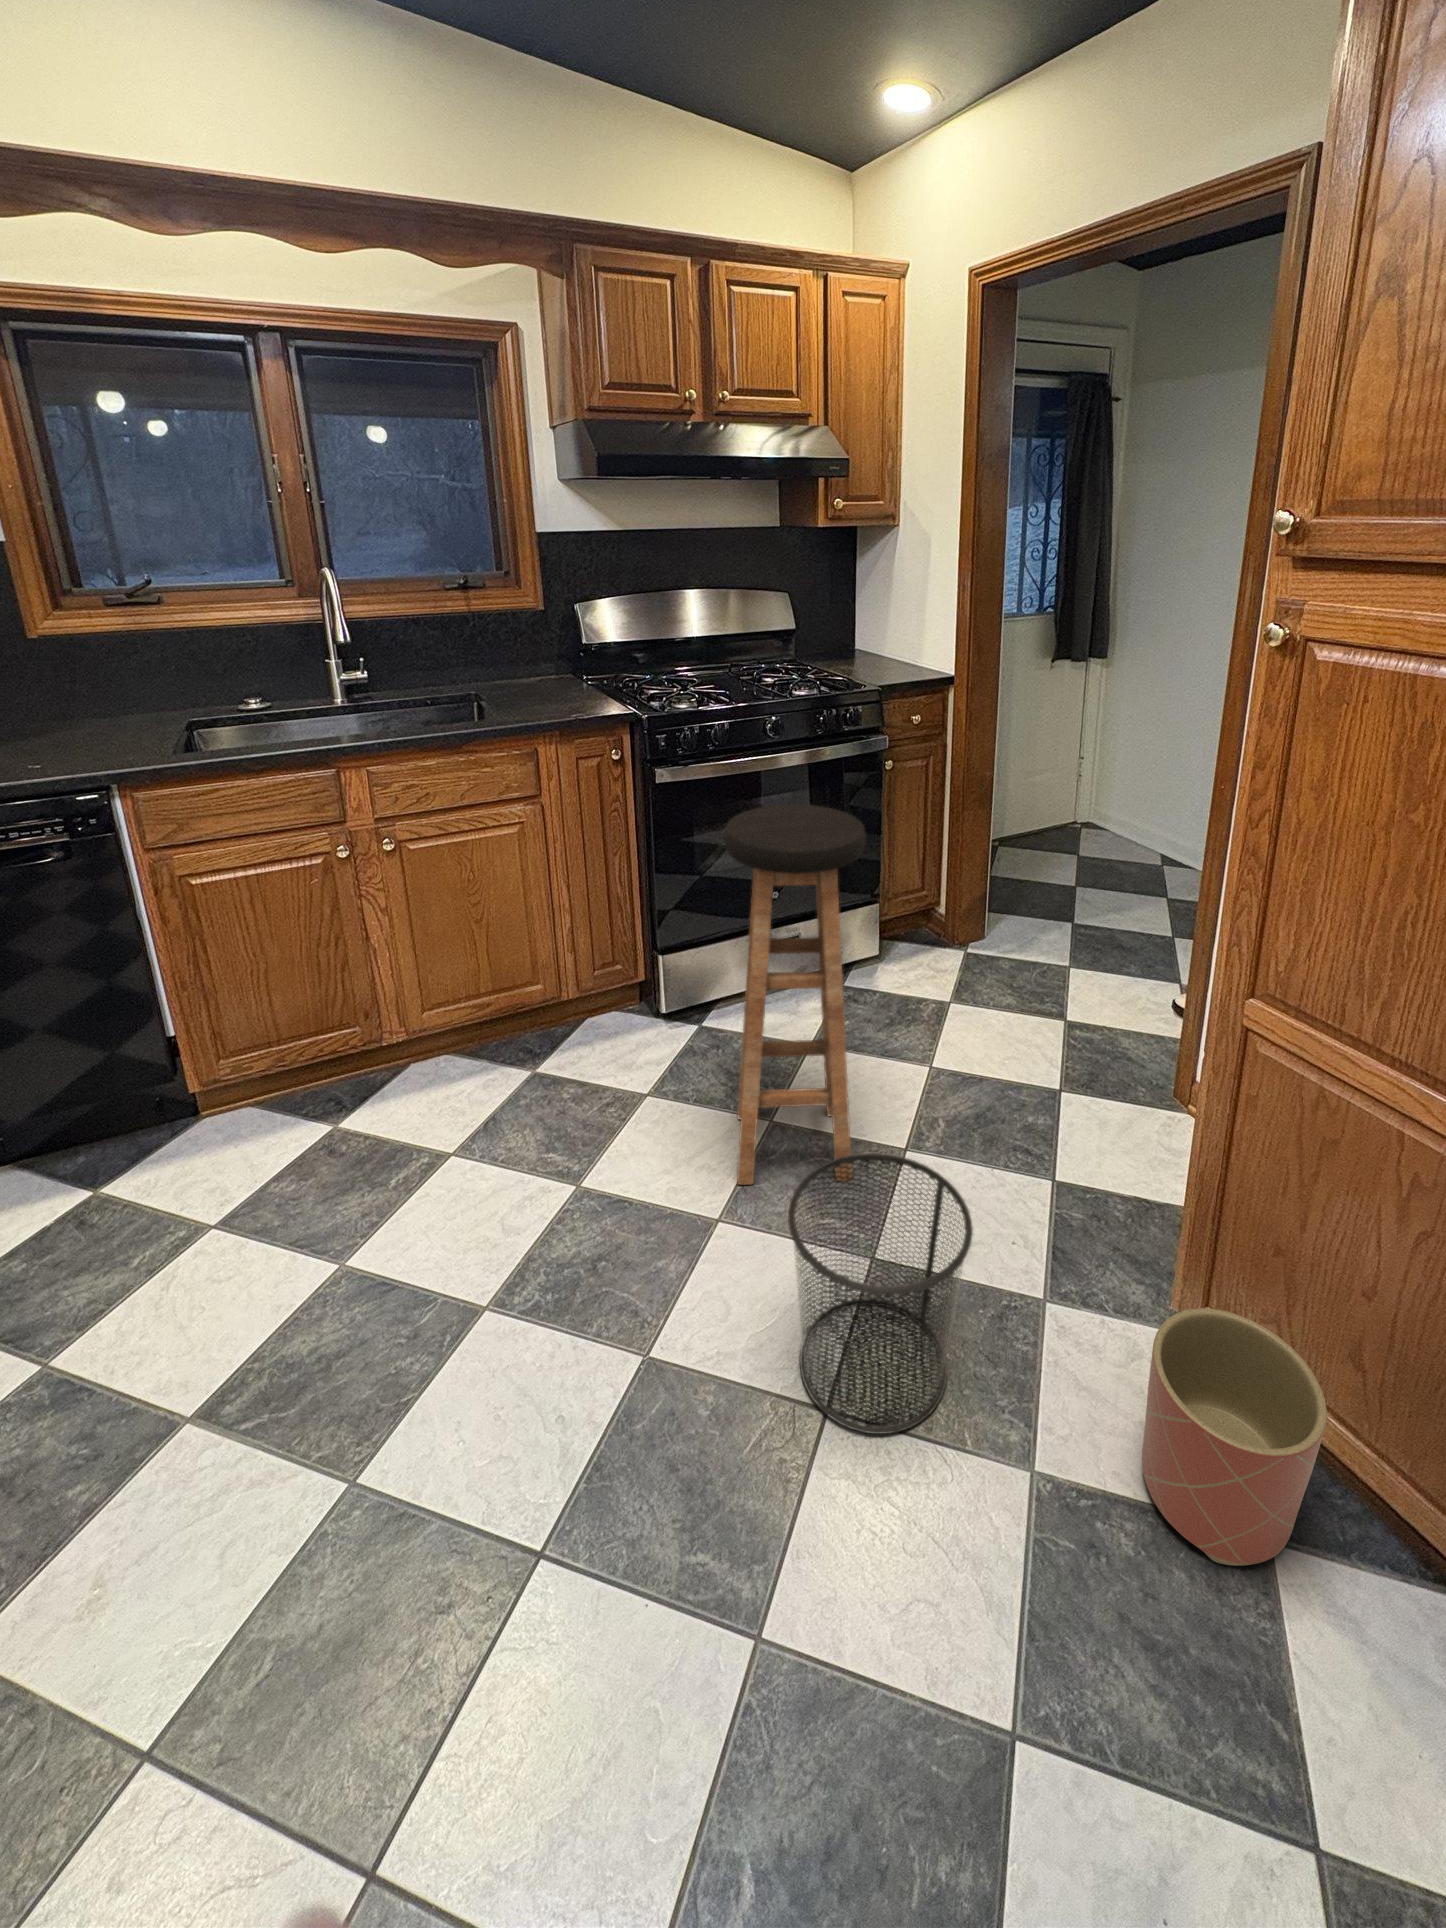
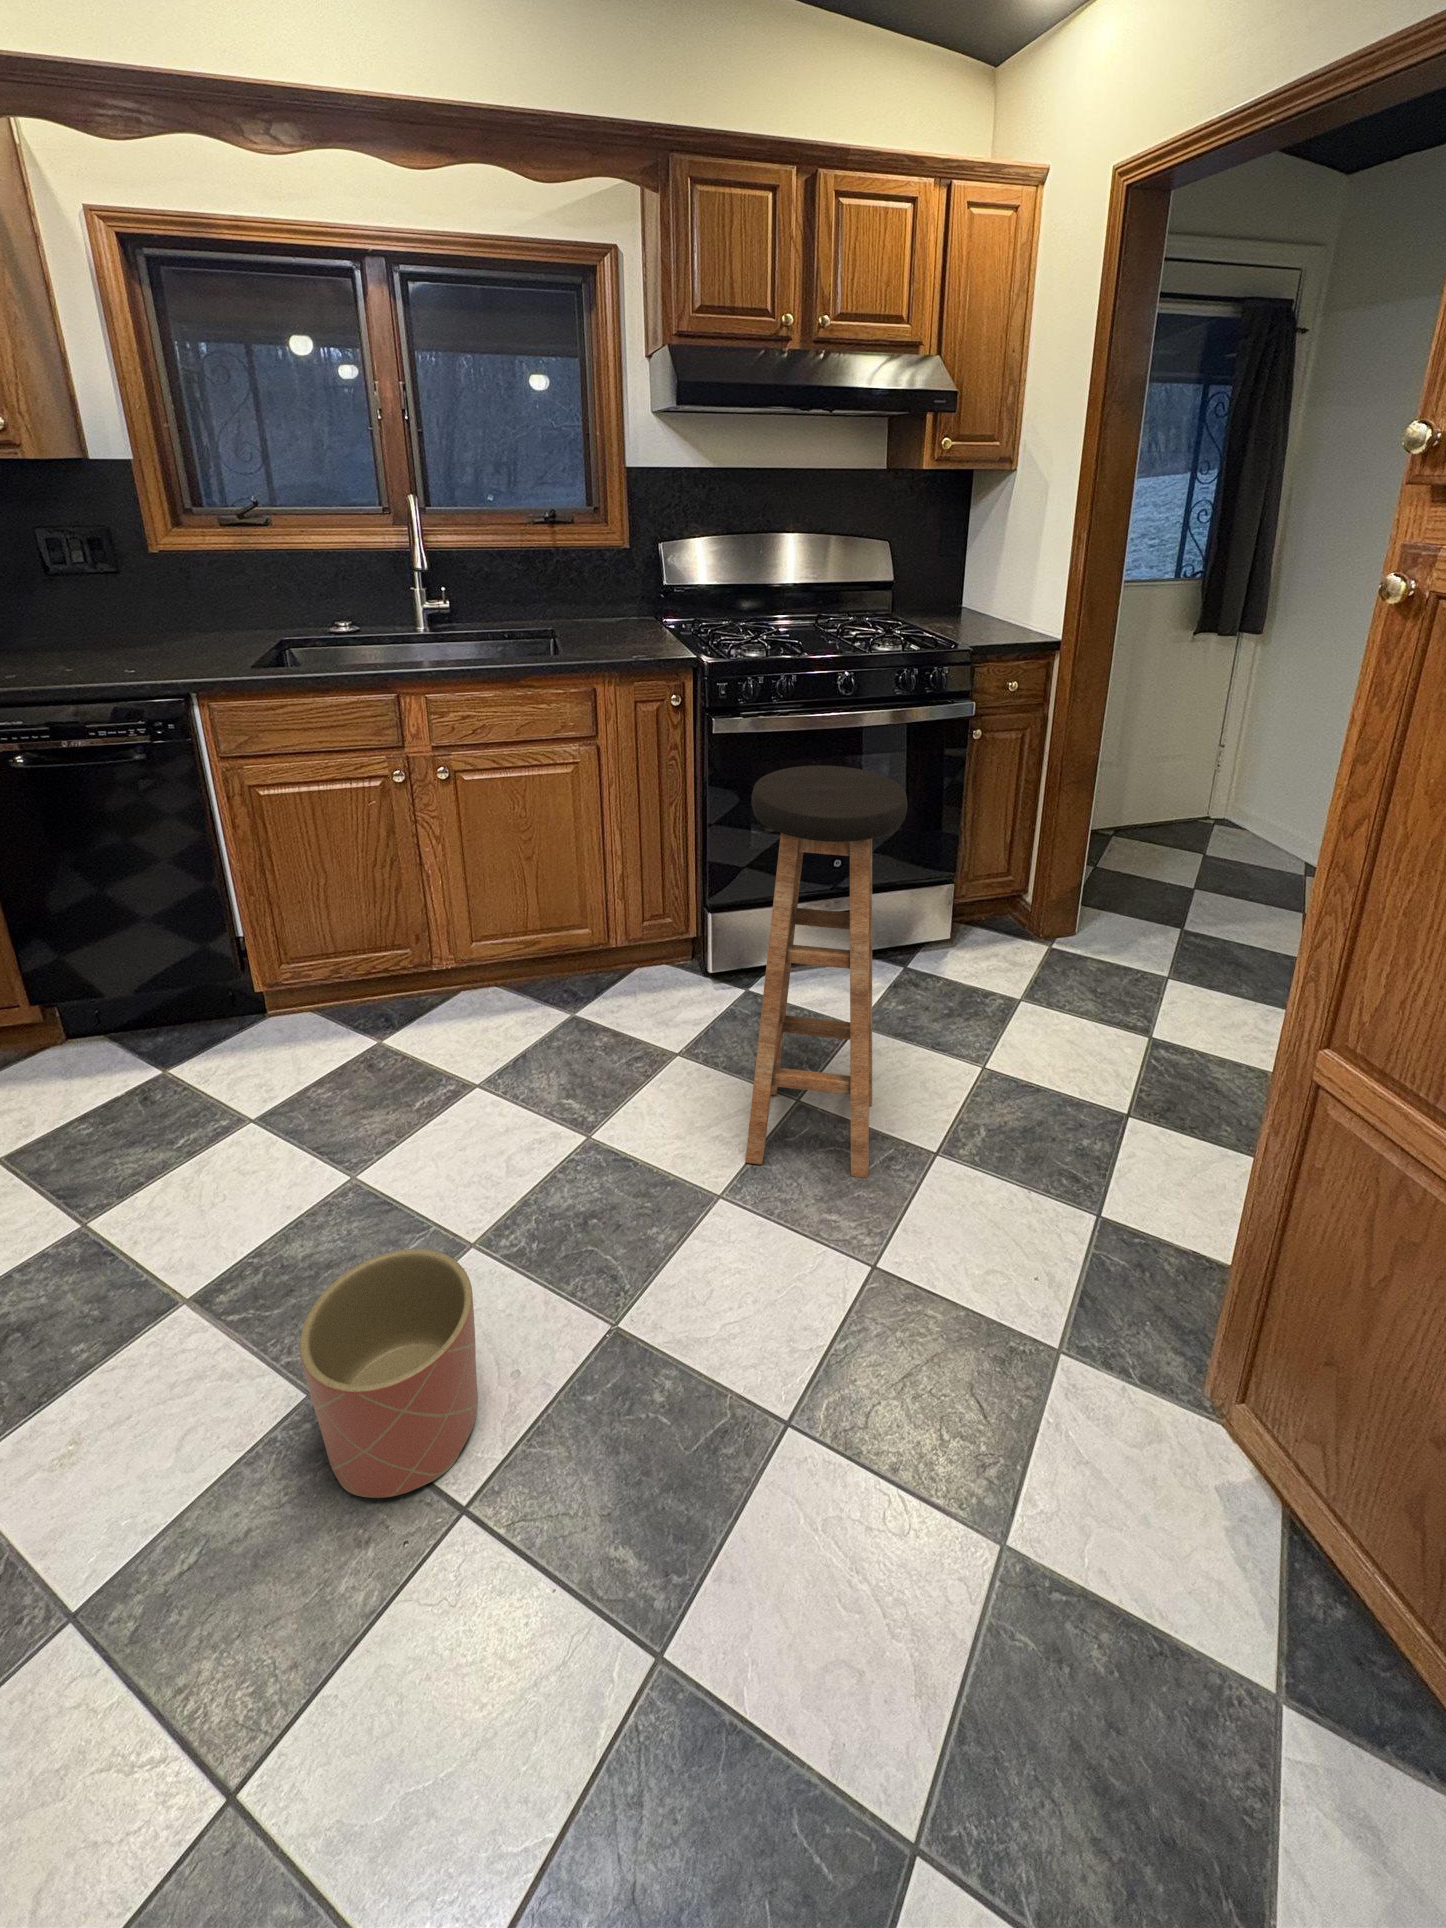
waste bin: present [788,1153,973,1434] -> none [755,1154,961,1465]
planter: present [1142,1308,1327,1566] -> present [300,1249,478,1498]

